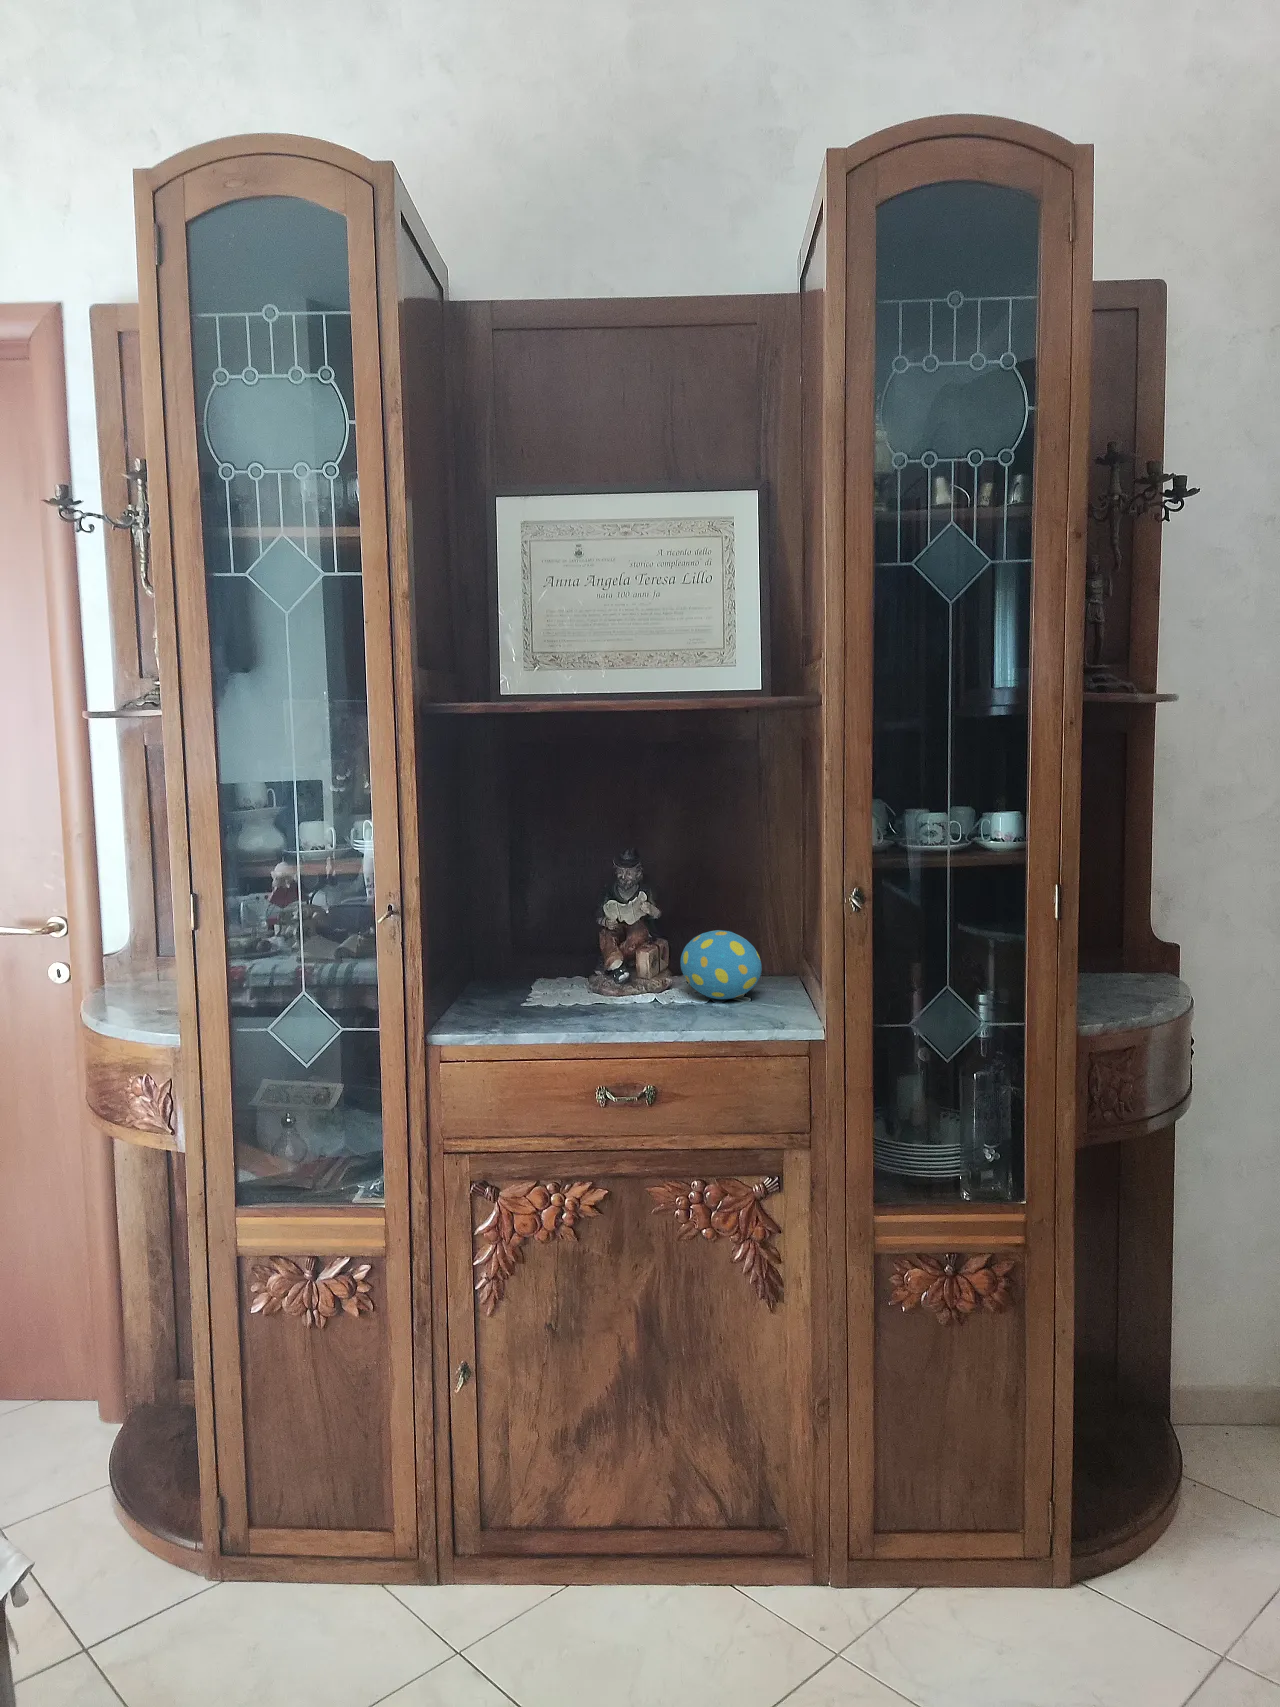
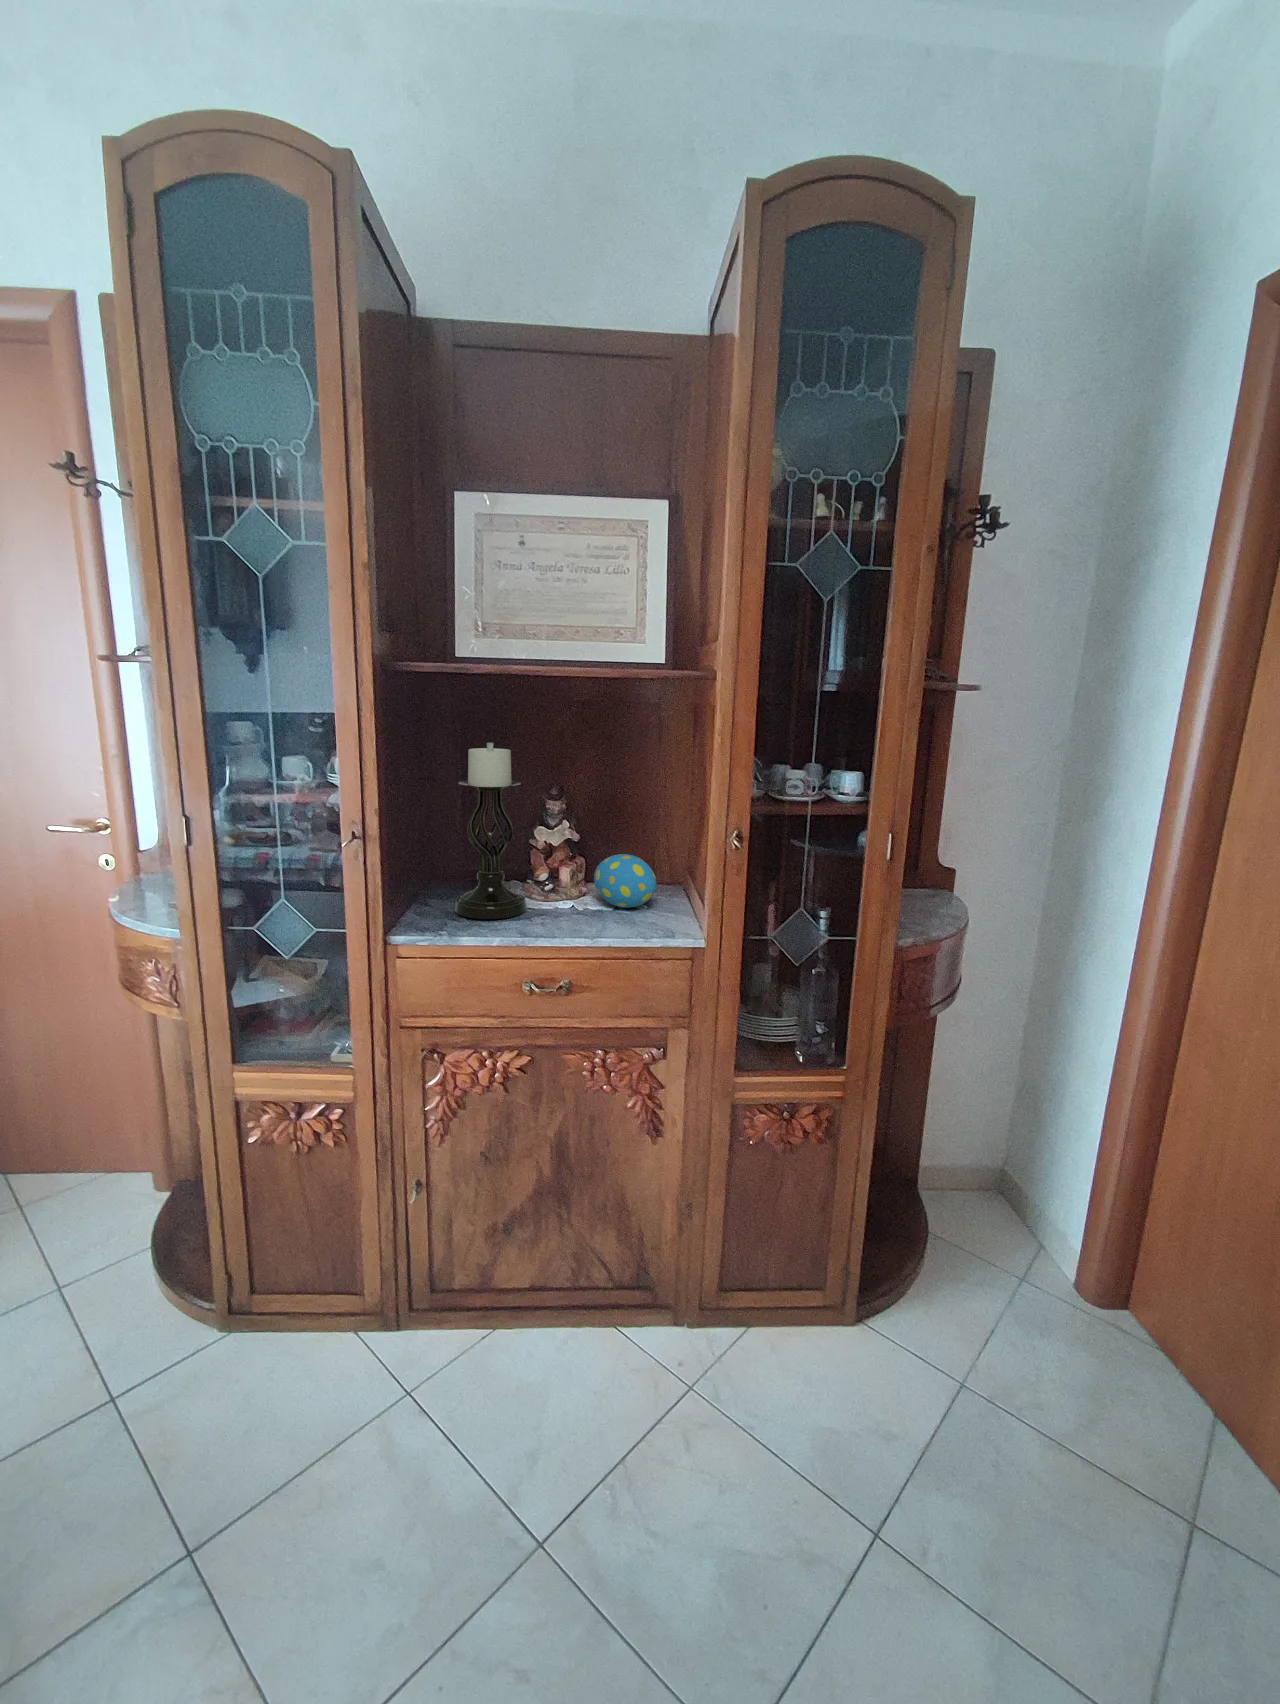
candle holder: none [505,795,596,1015] -> present [455,743,527,919]

